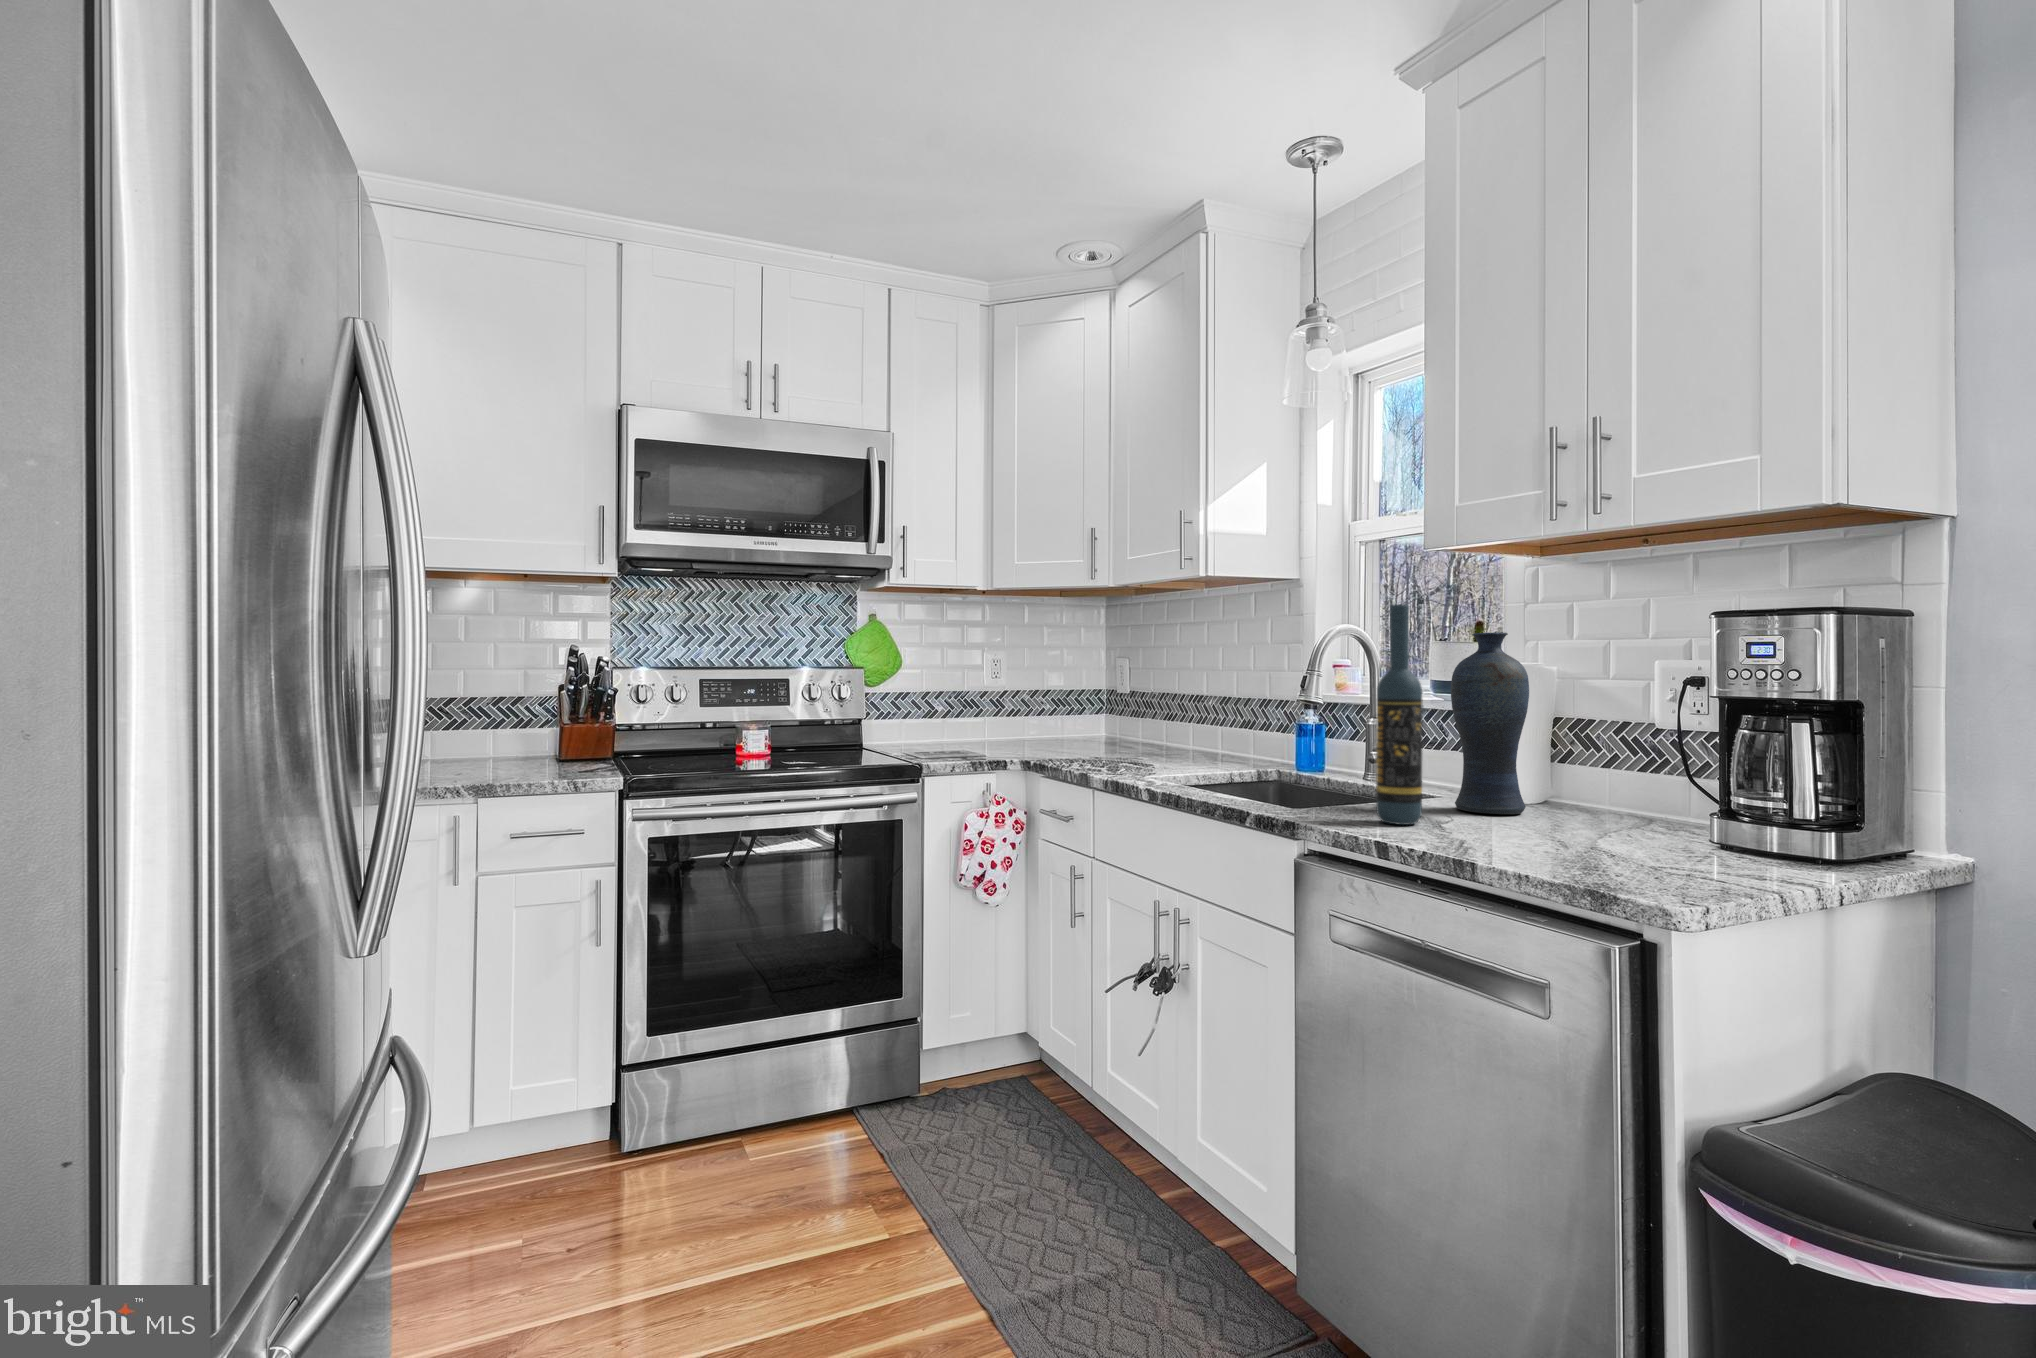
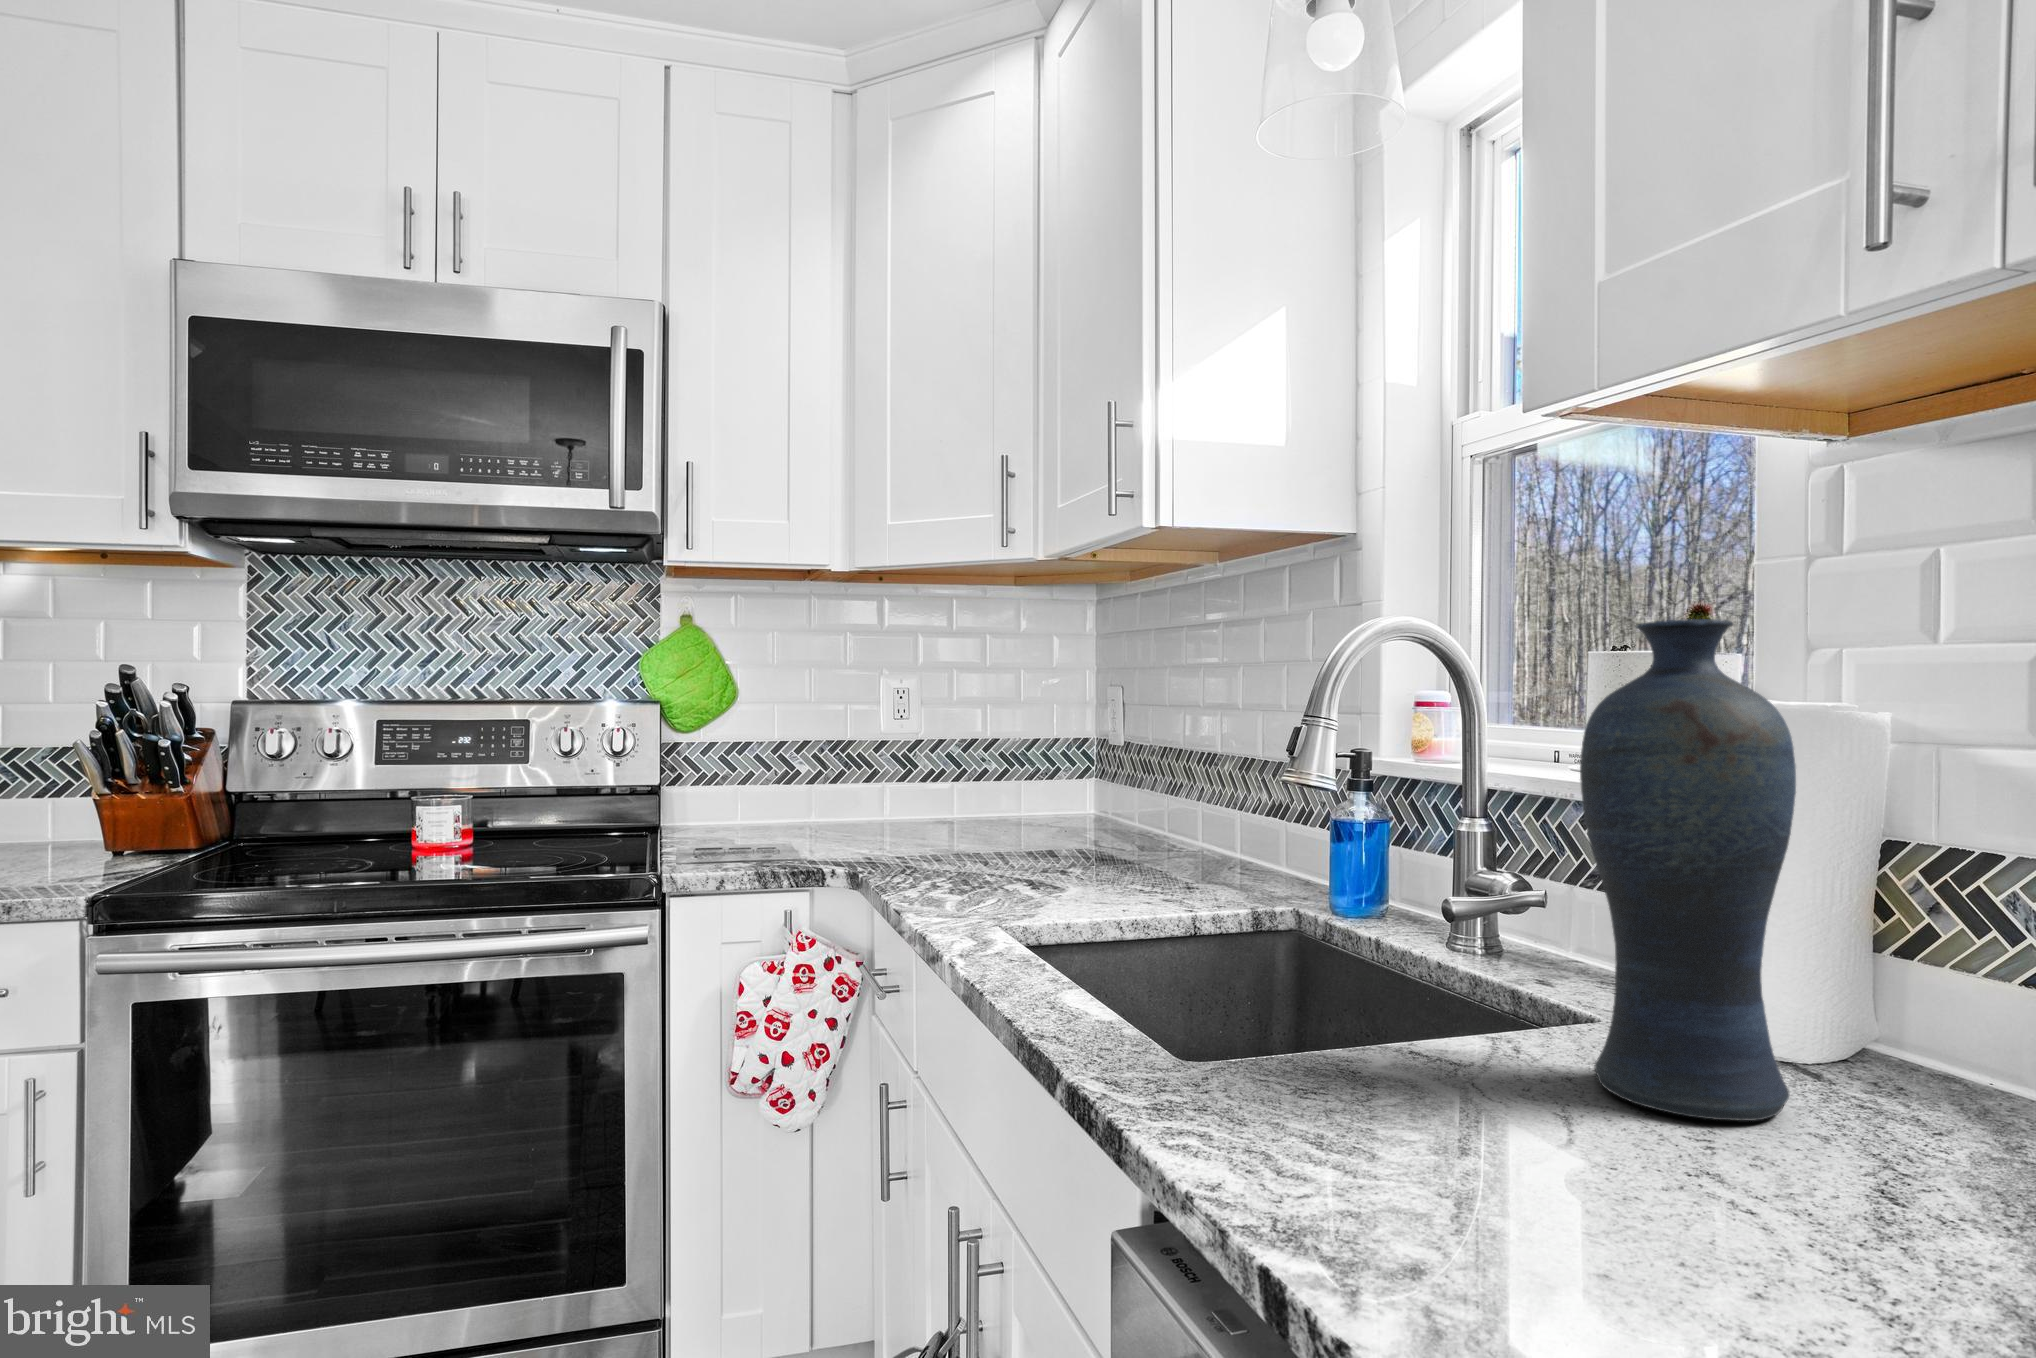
wine bottle: present [1376,604,1423,825] -> none [1324,535,1450,1168]

